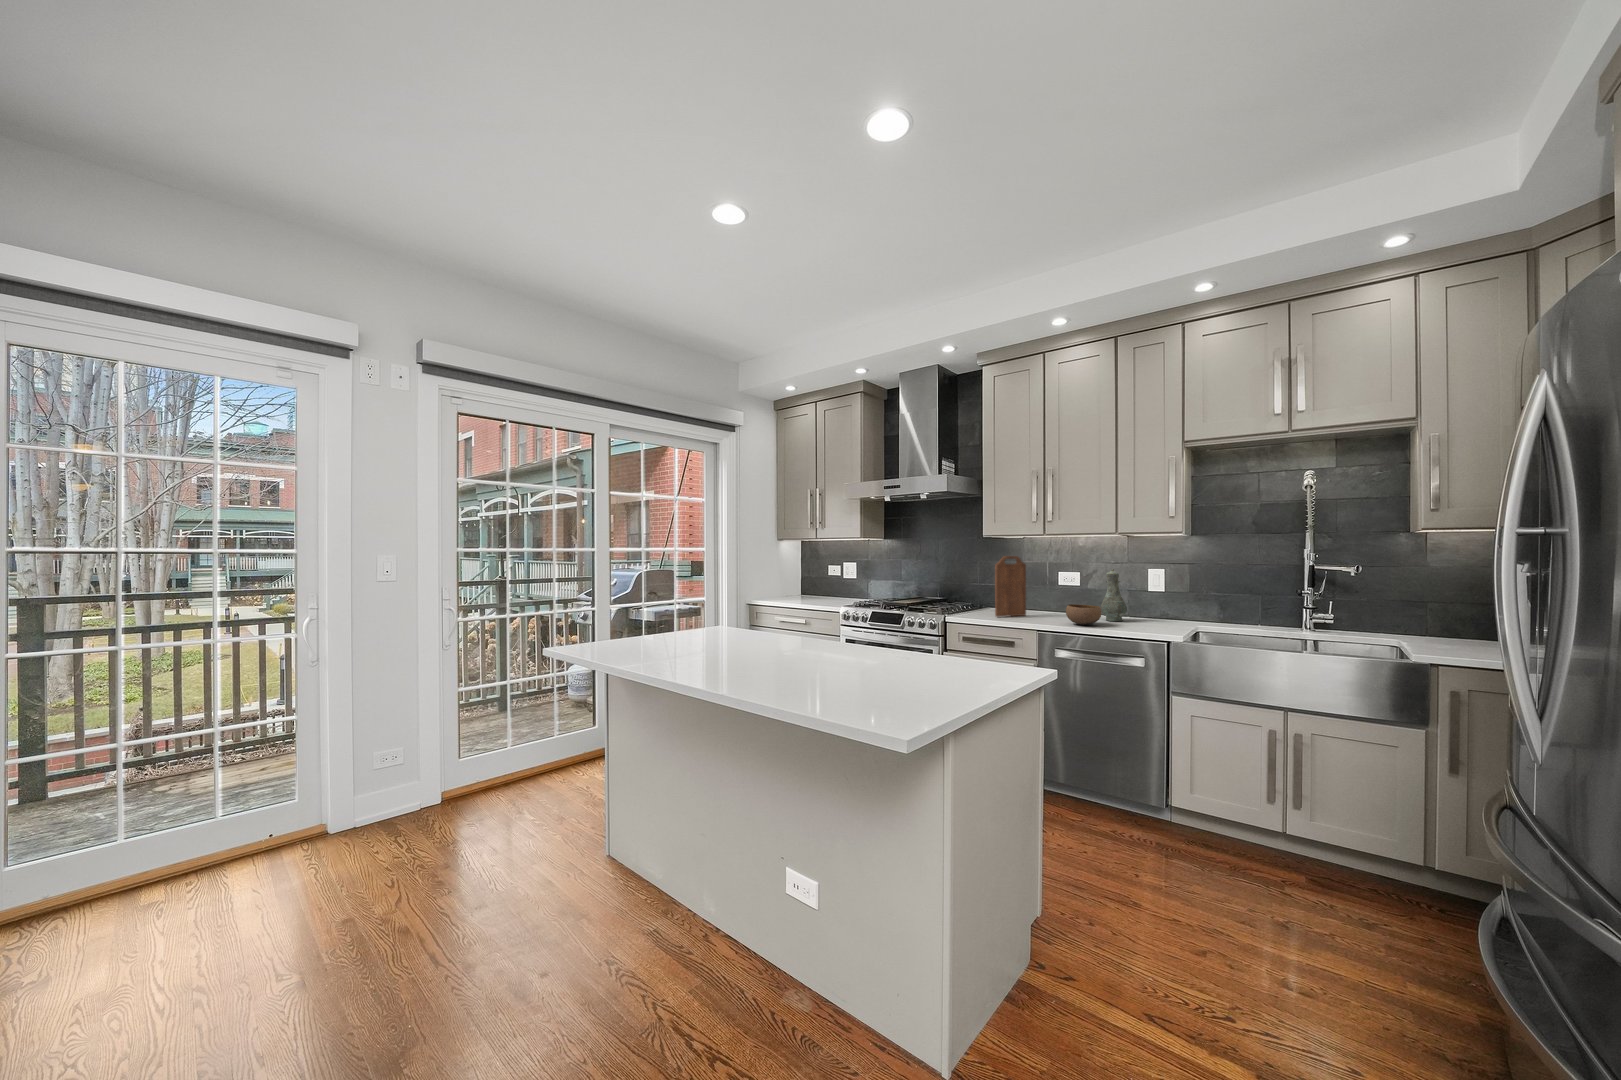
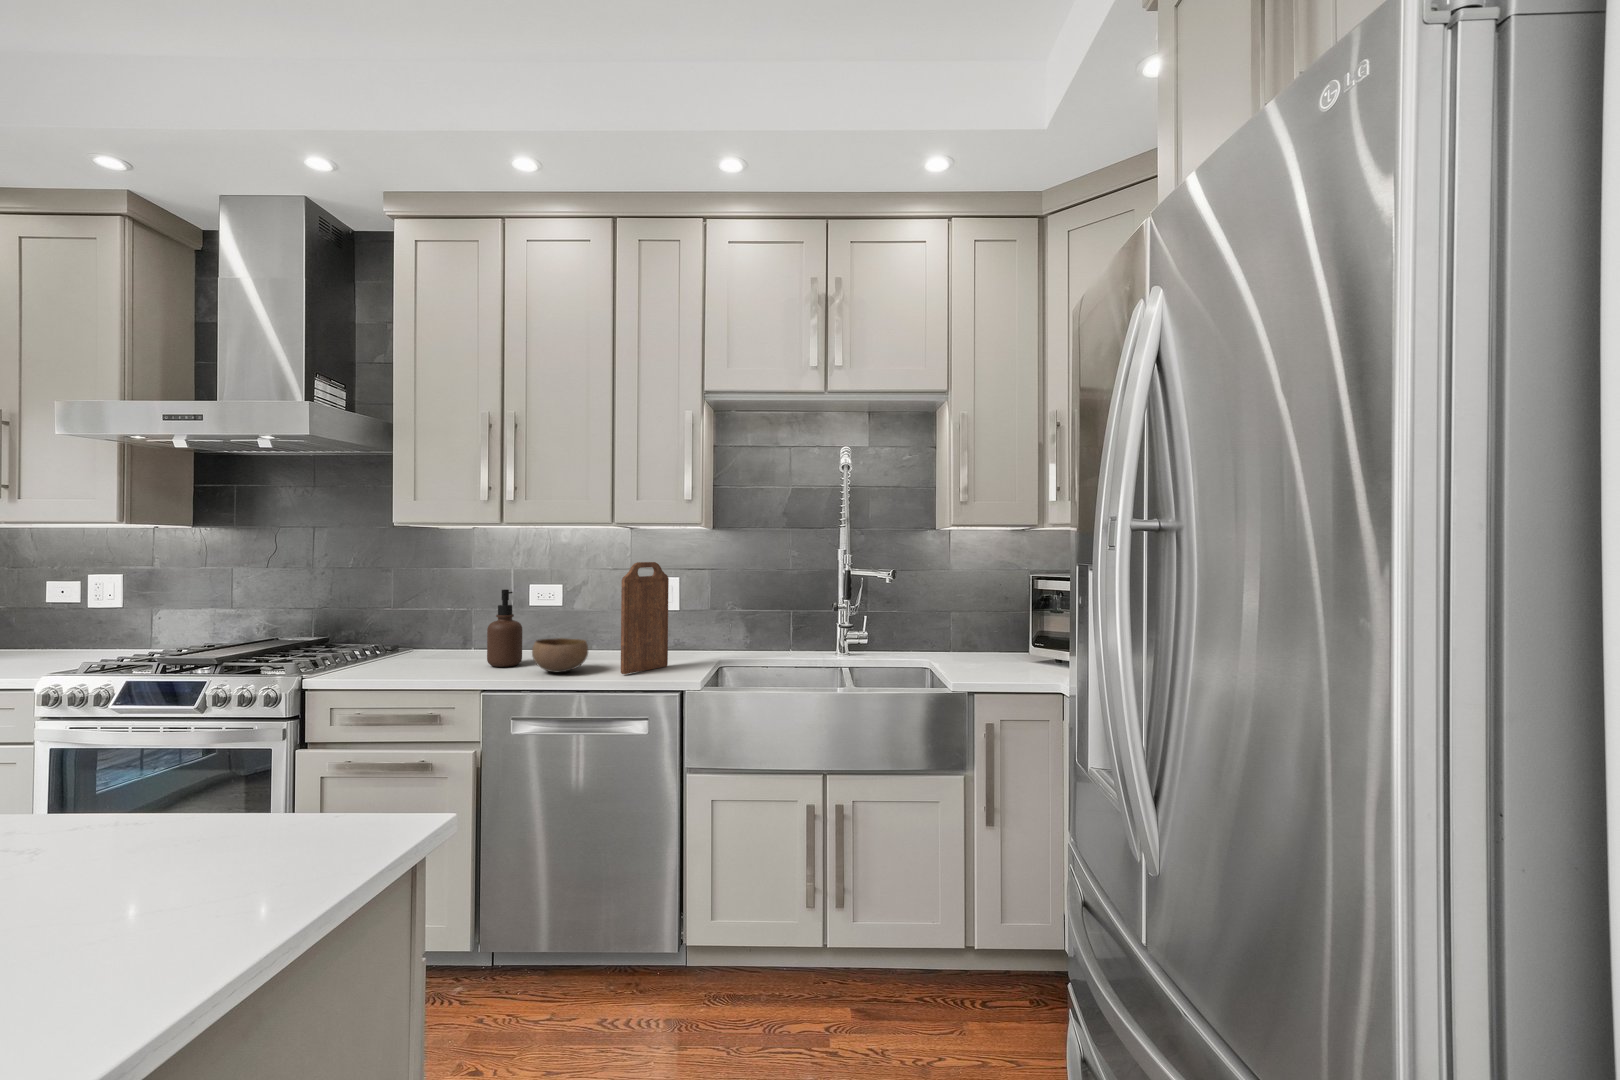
cutting board: present [995,556,1026,617] -> present [621,562,669,674]
vase: present [1101,569,1127,621] -> none [587,579,625,661]
soap dispenser: none [1038,574,1059,619] -> present [487,589,522,667]

